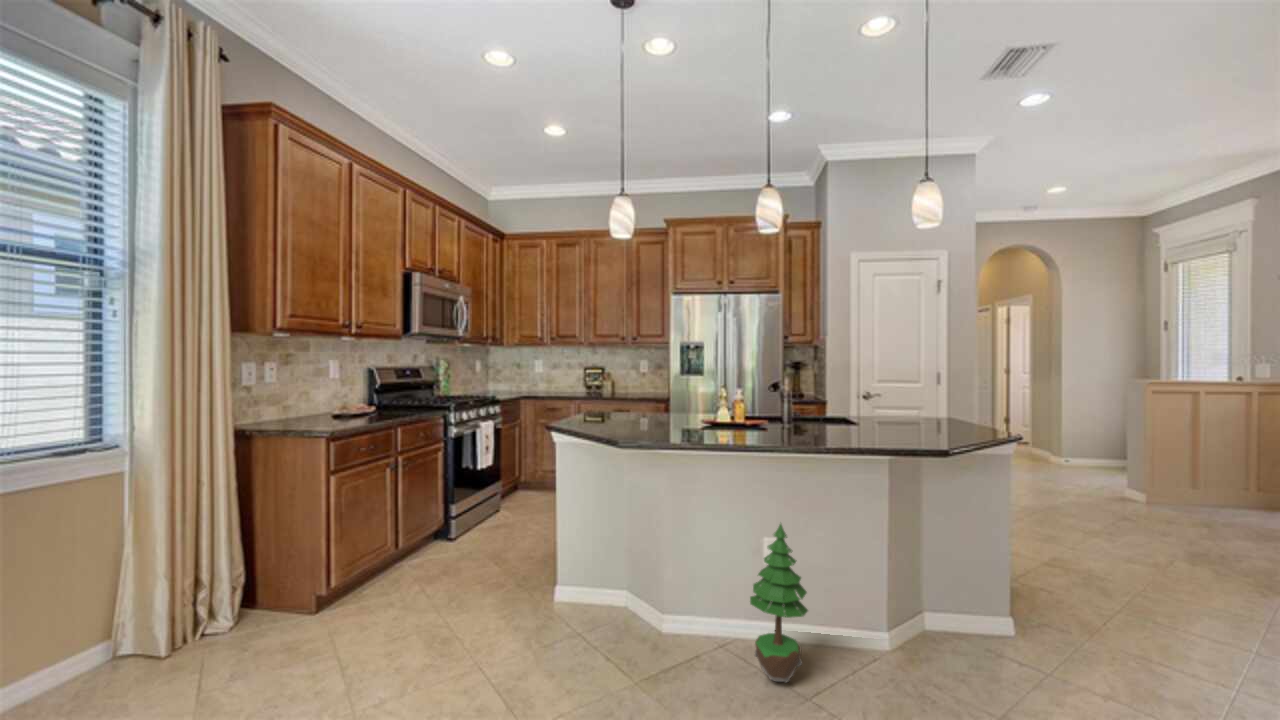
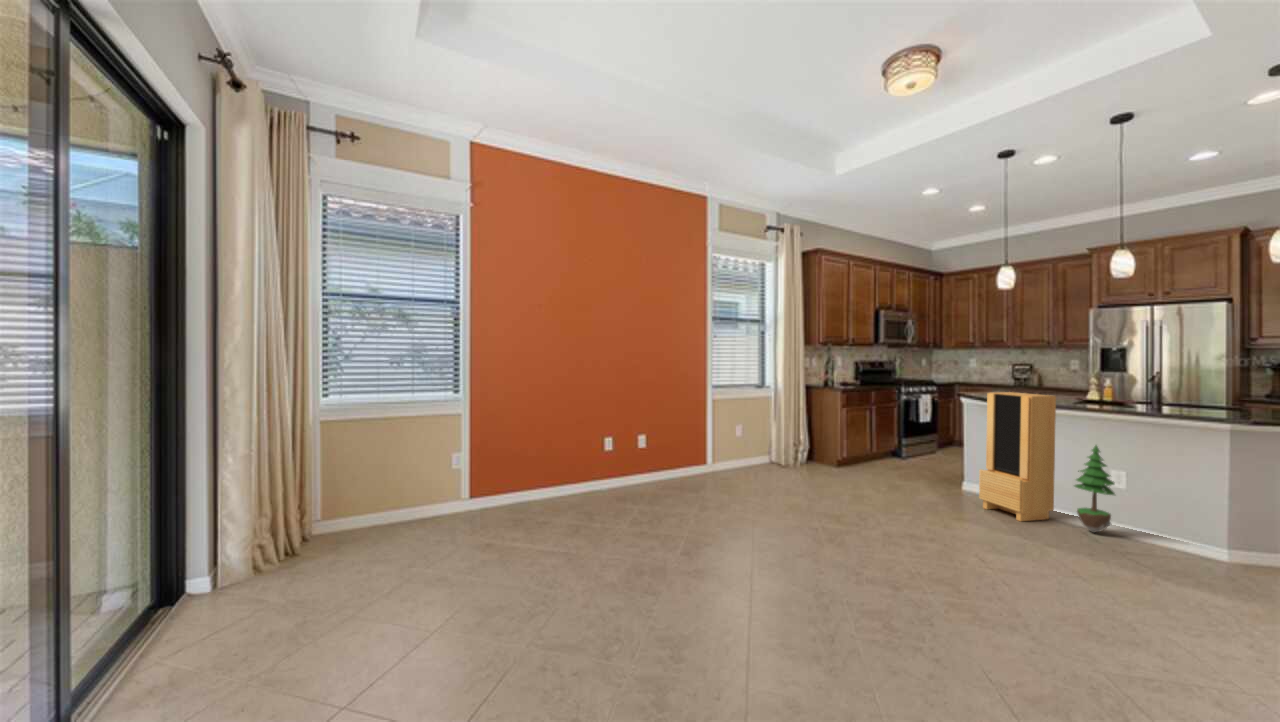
storage cabinet: none [605,430,717,699] -> present [979,392,1056,521]

